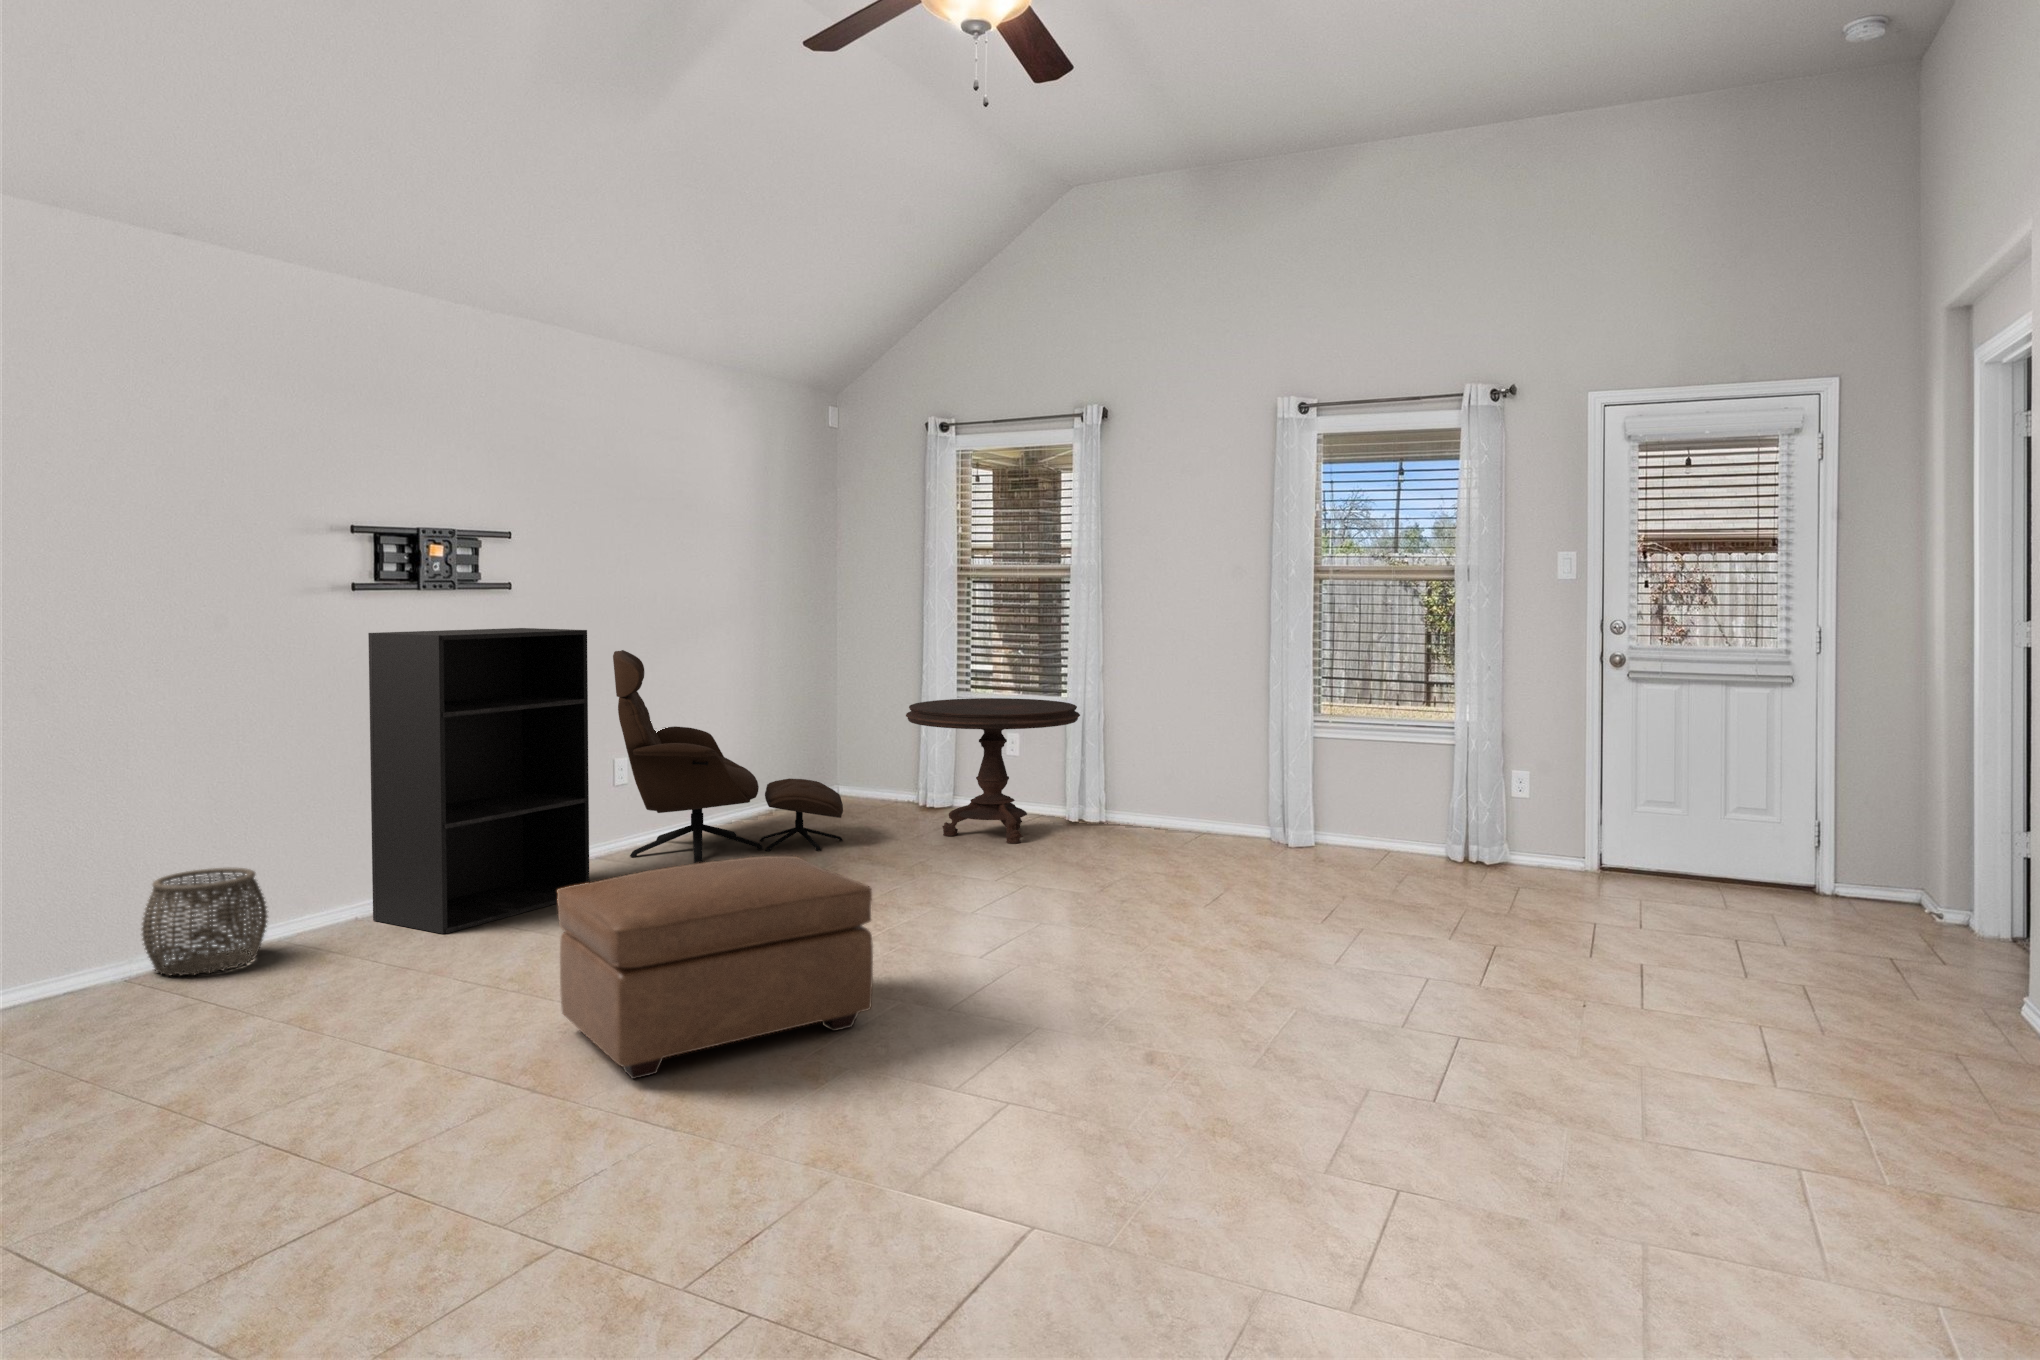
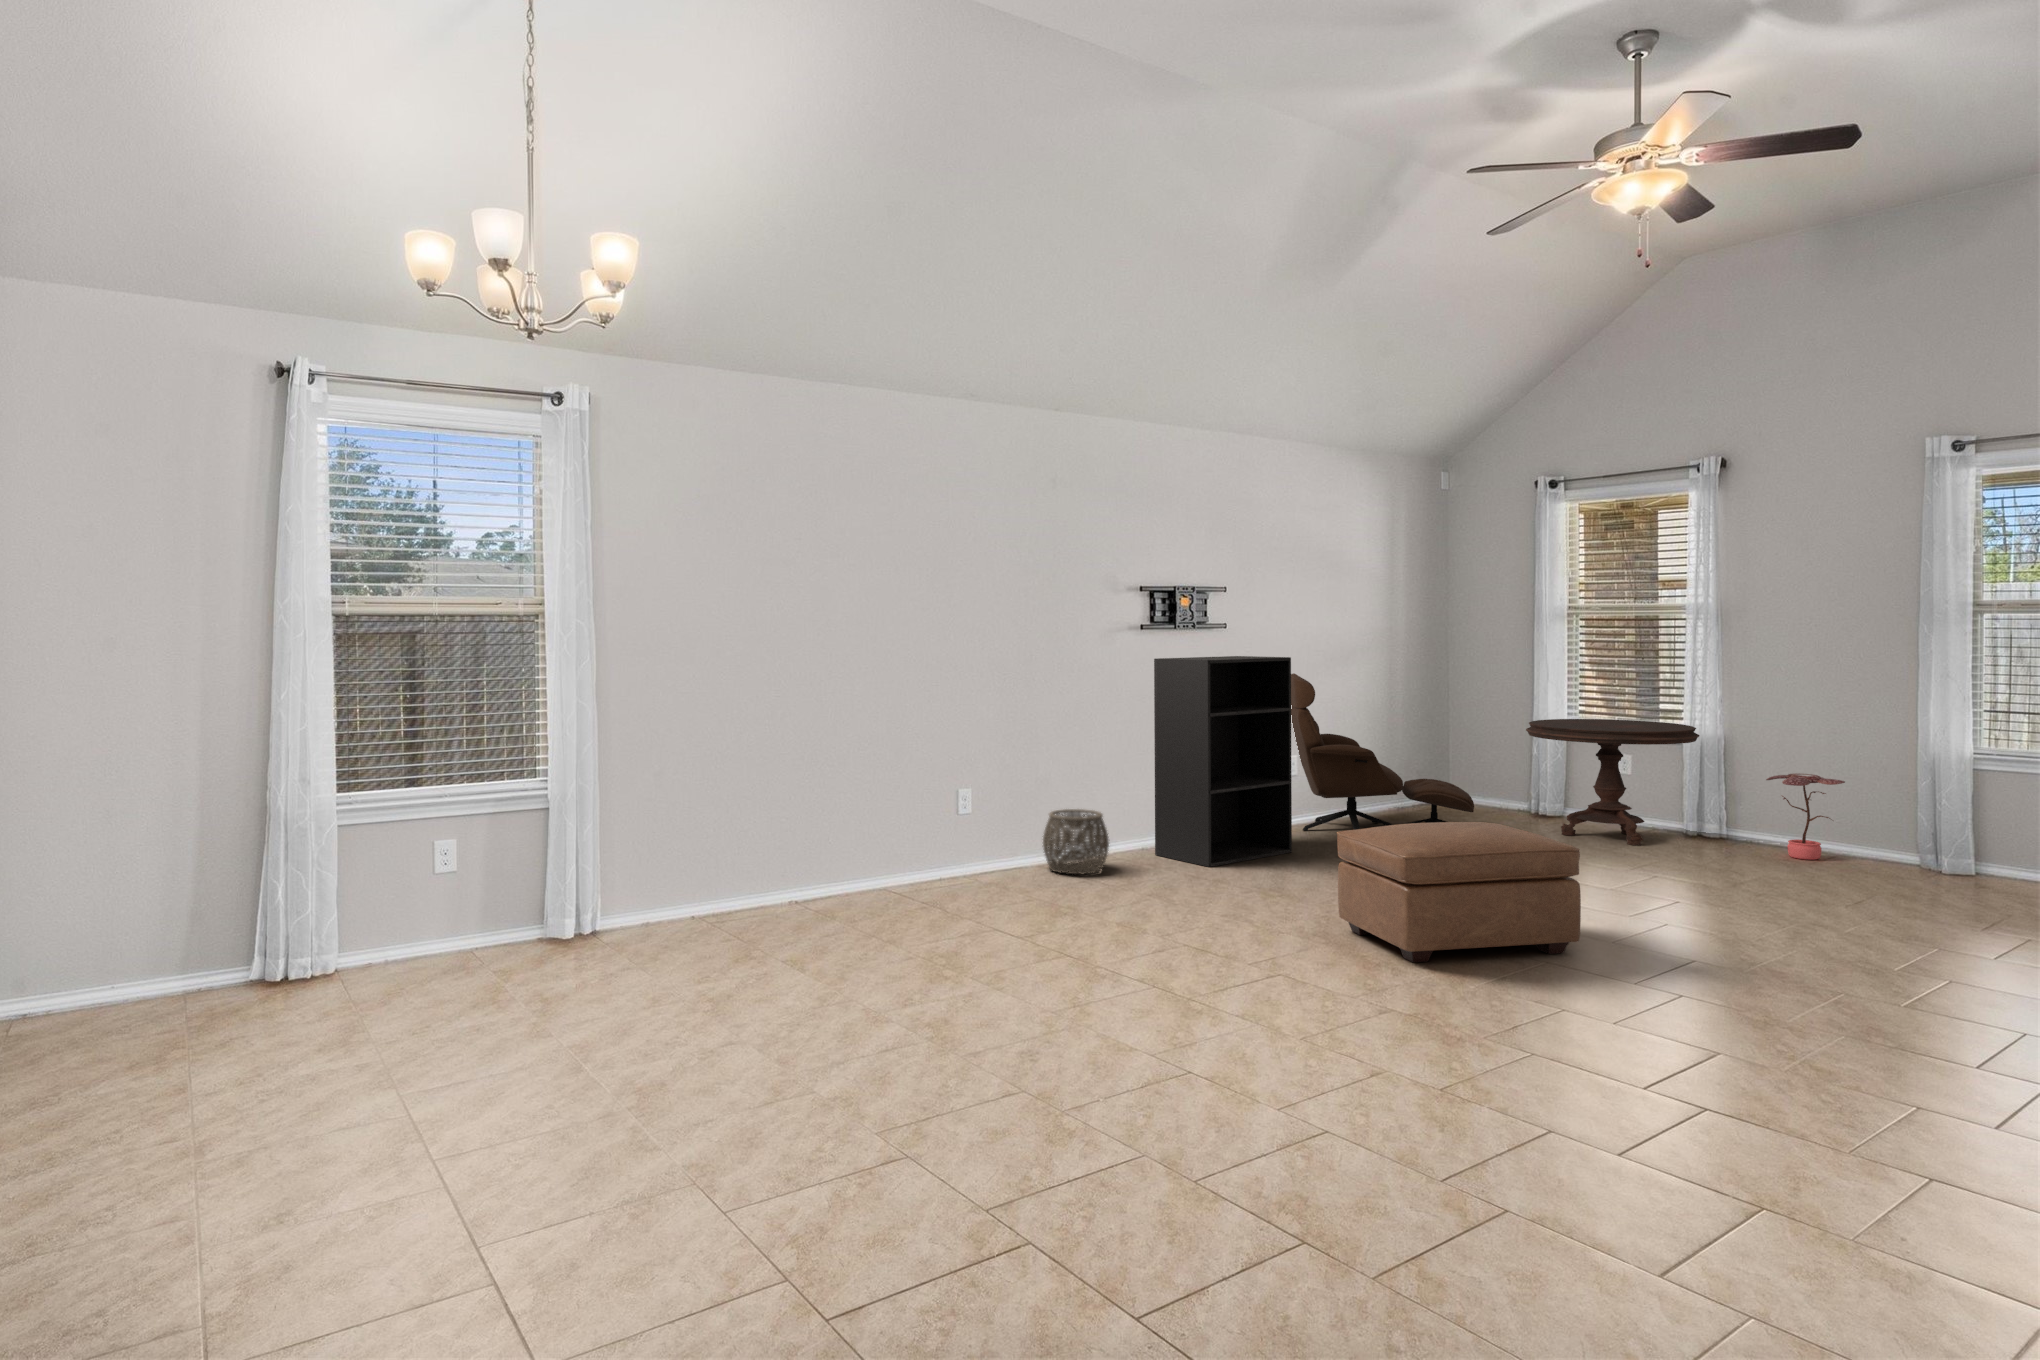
potted plant: none [1139,754,1207,847] -> present [1766,773,1845,860]

